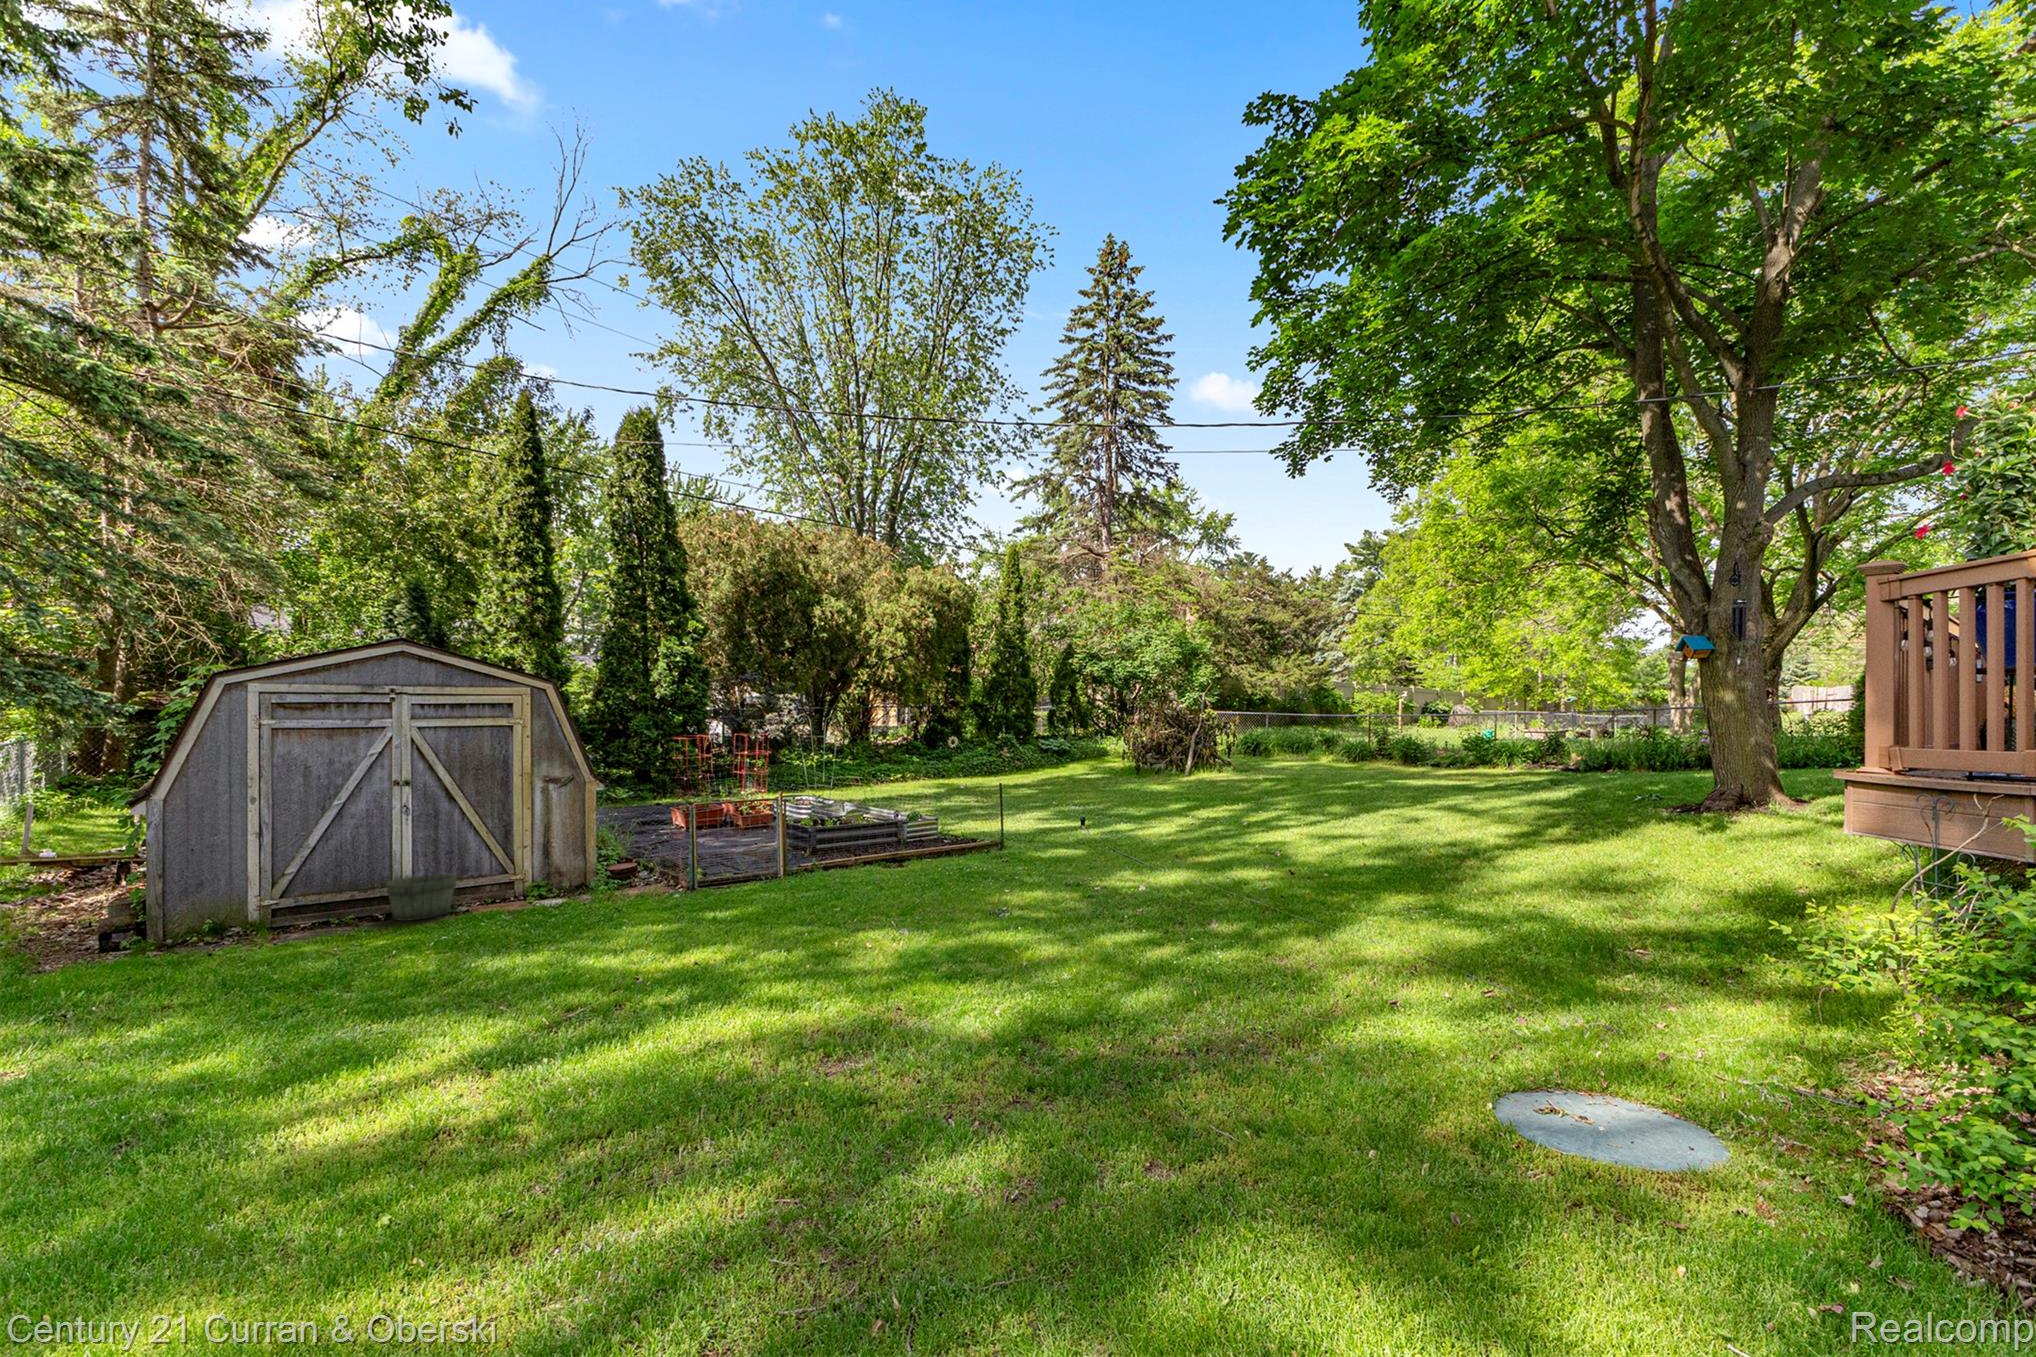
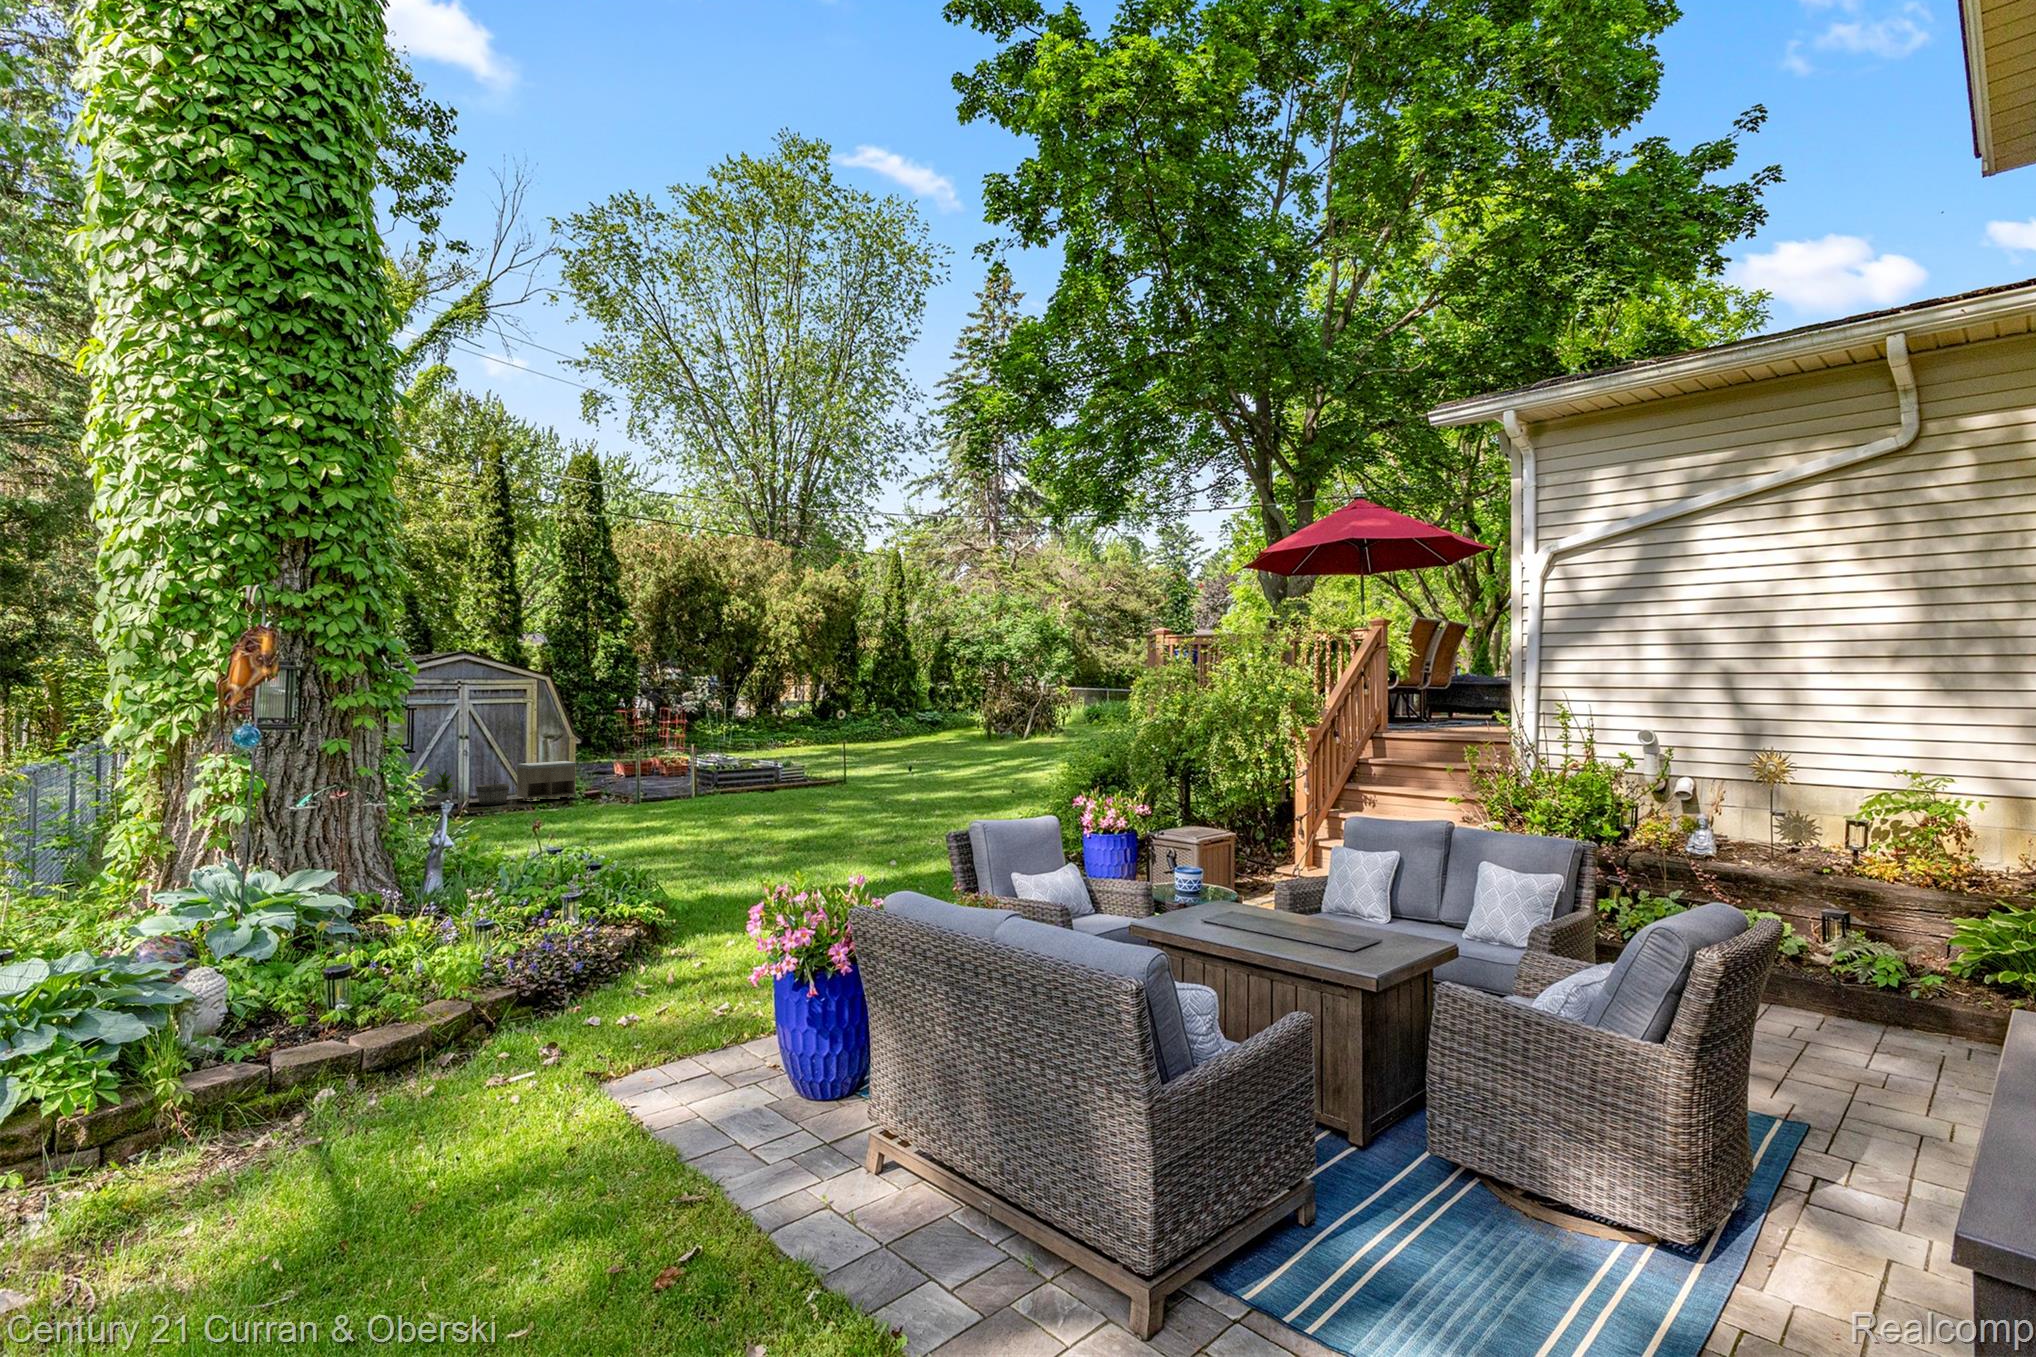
storage bench: none [477,826,590,908] -> present [517,761,576,801]
potted plant: none [283,852,346,930] -> present [433,770,455,804]

